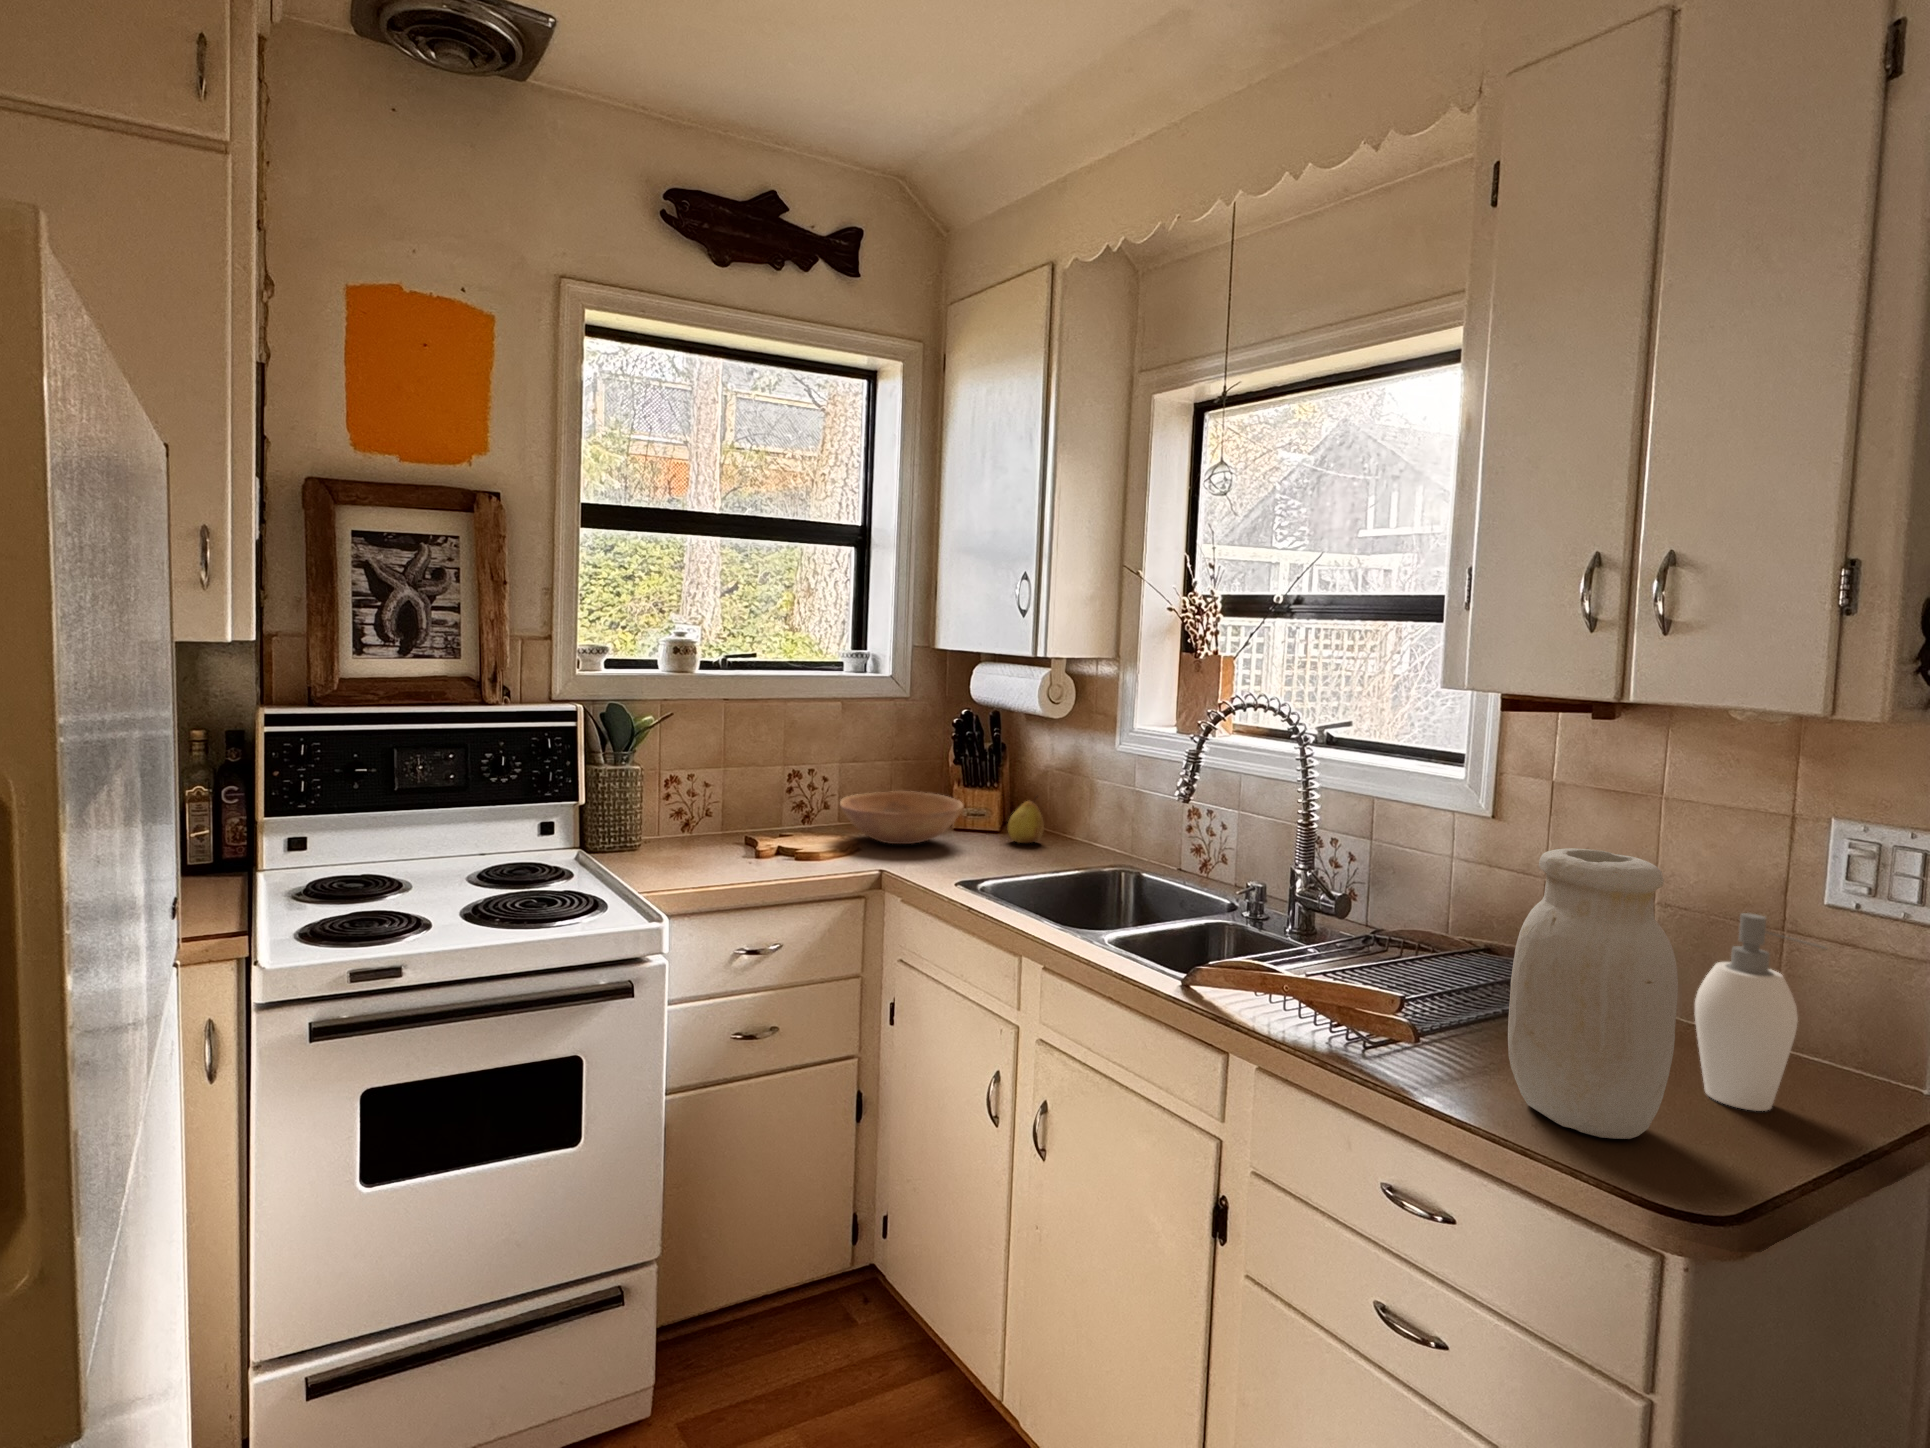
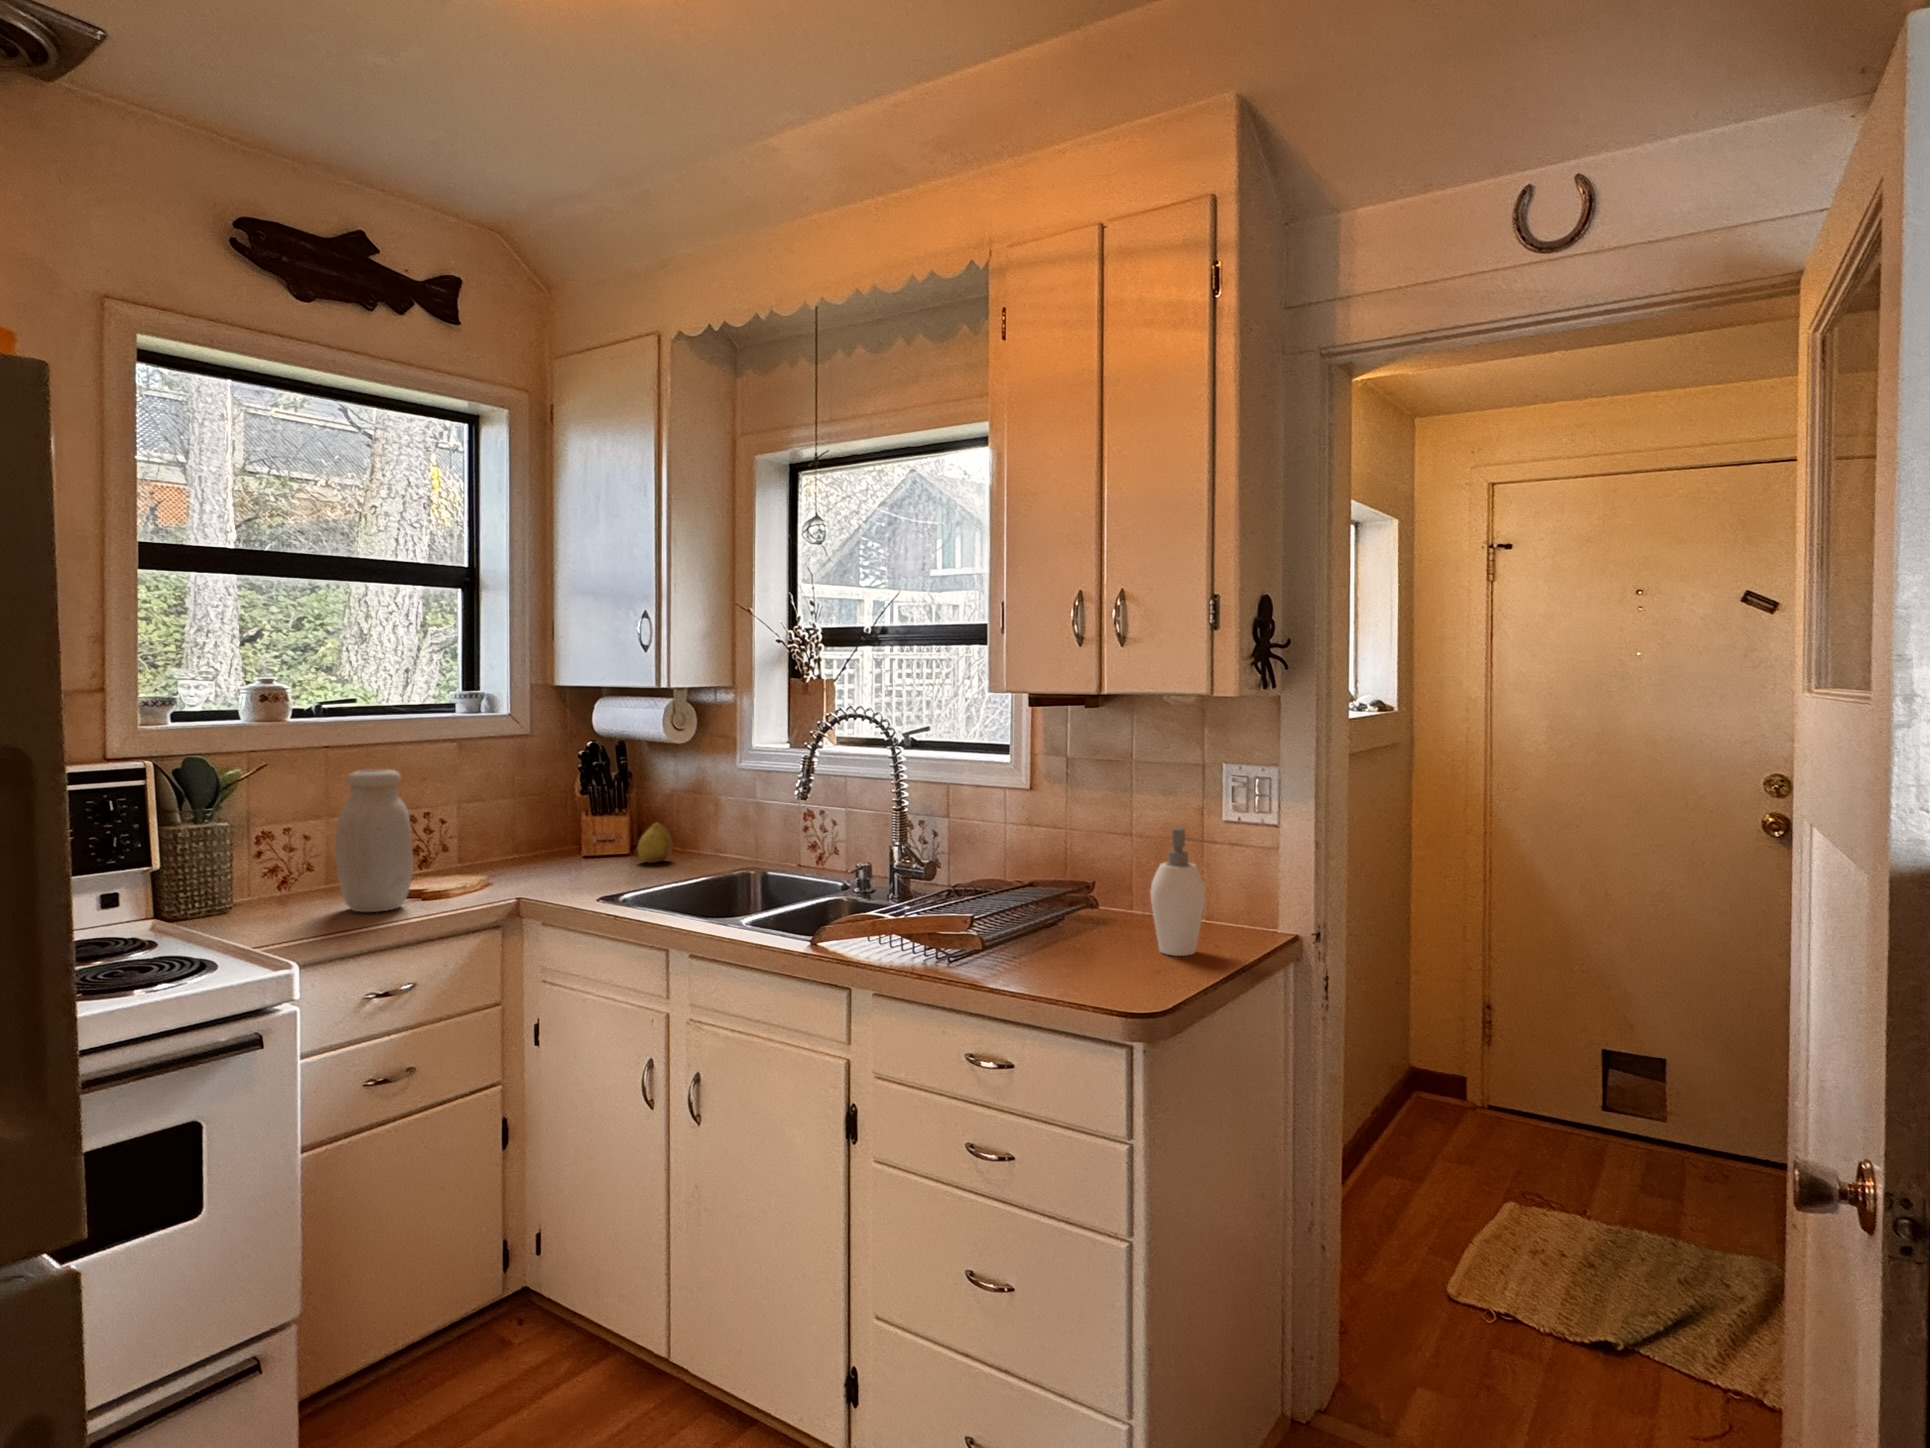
bowl: present [840,791,963,844] -> none [463,825,594,876]
jar: present [1508,848,1678,1139] -> present [336,769,413,912]

